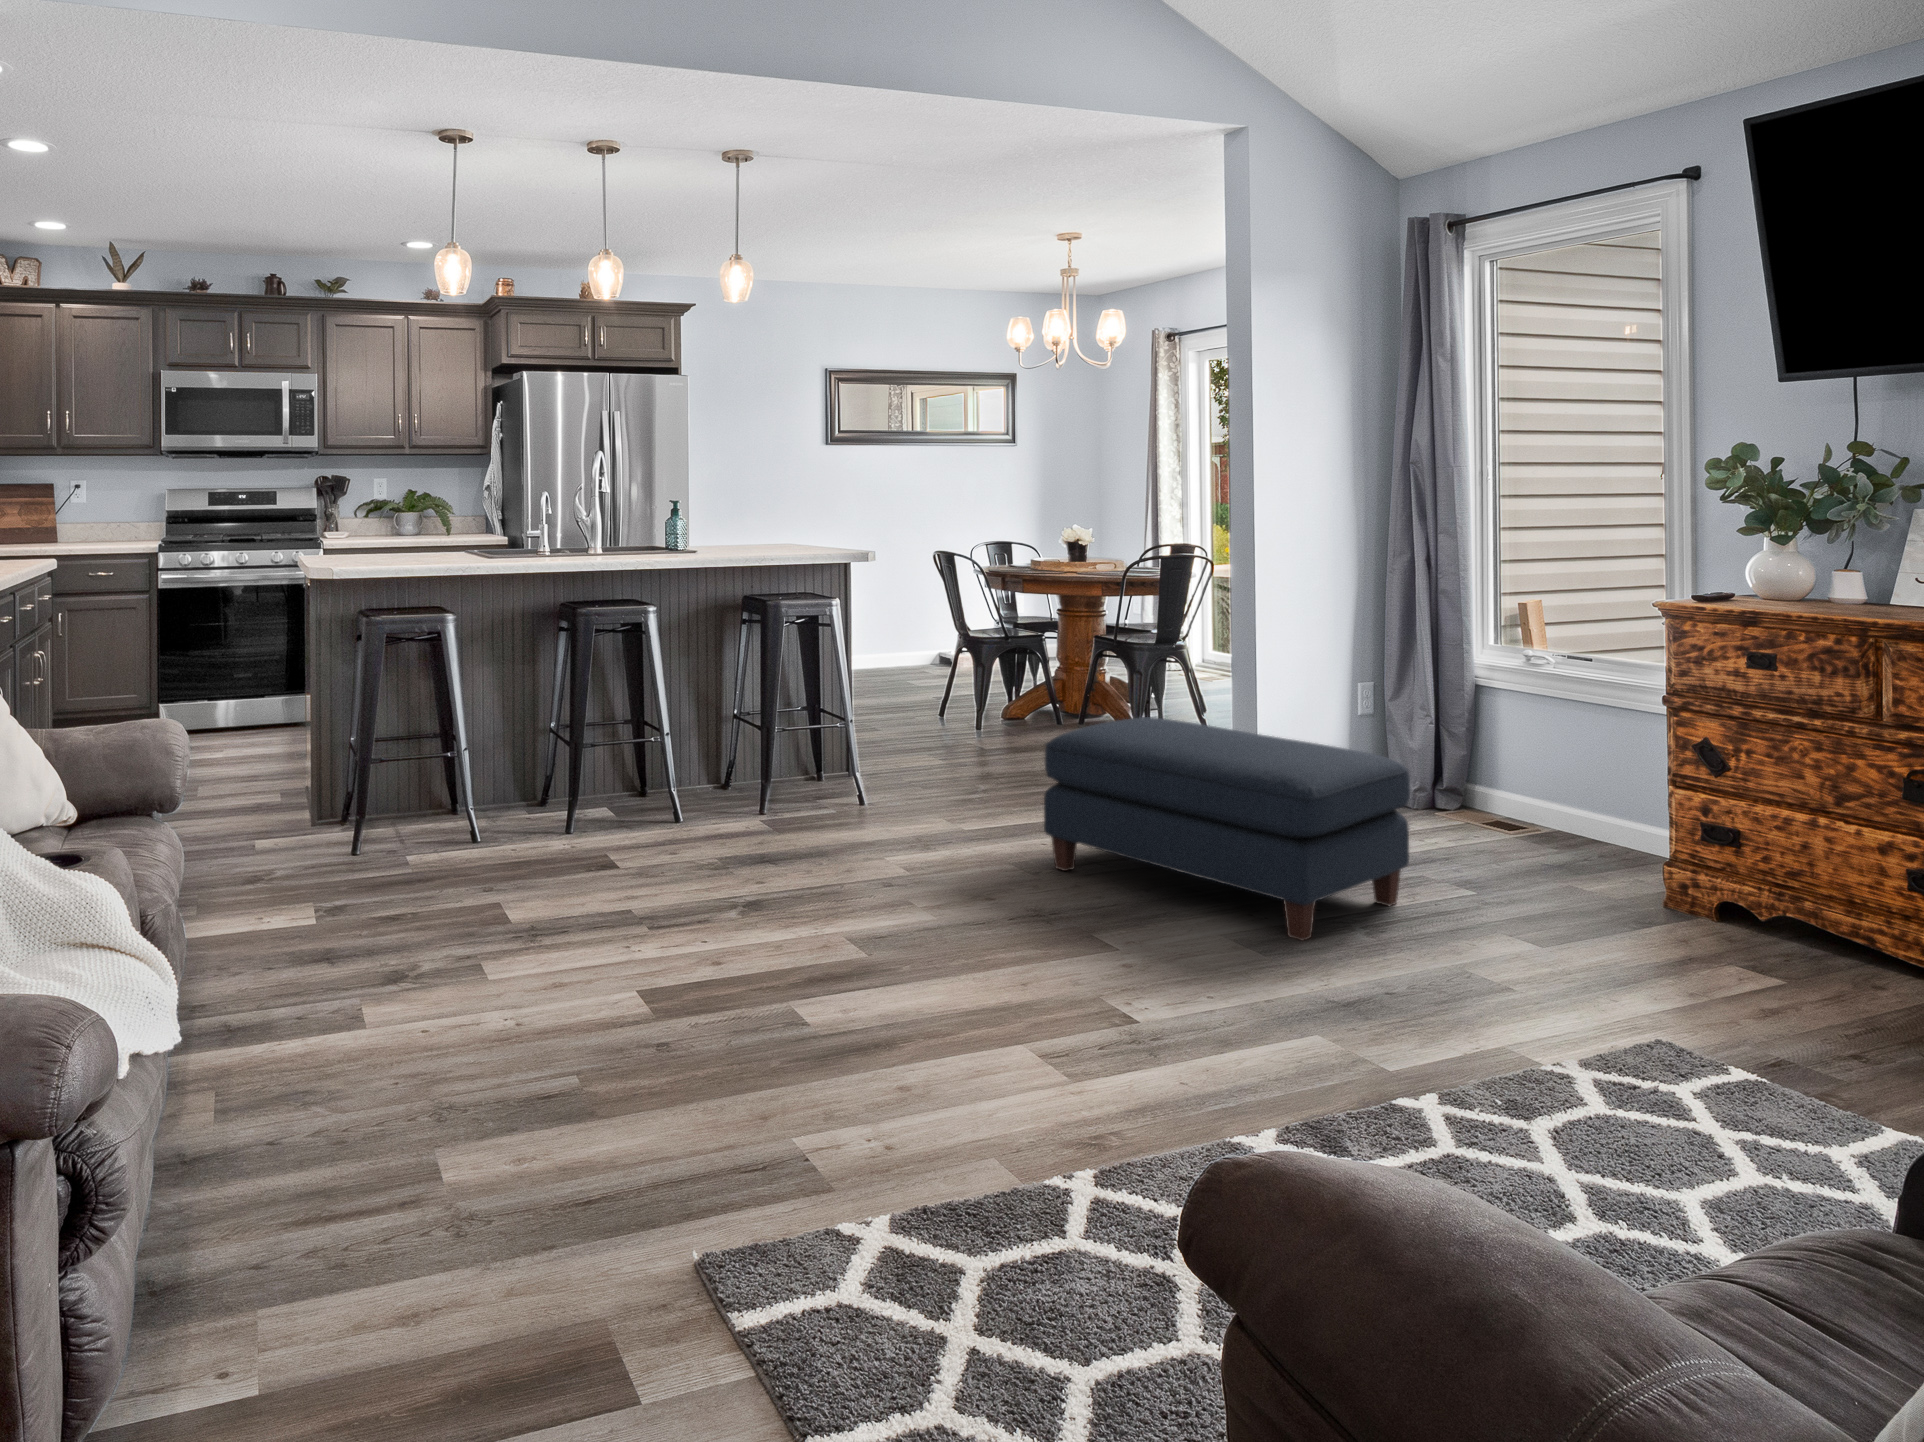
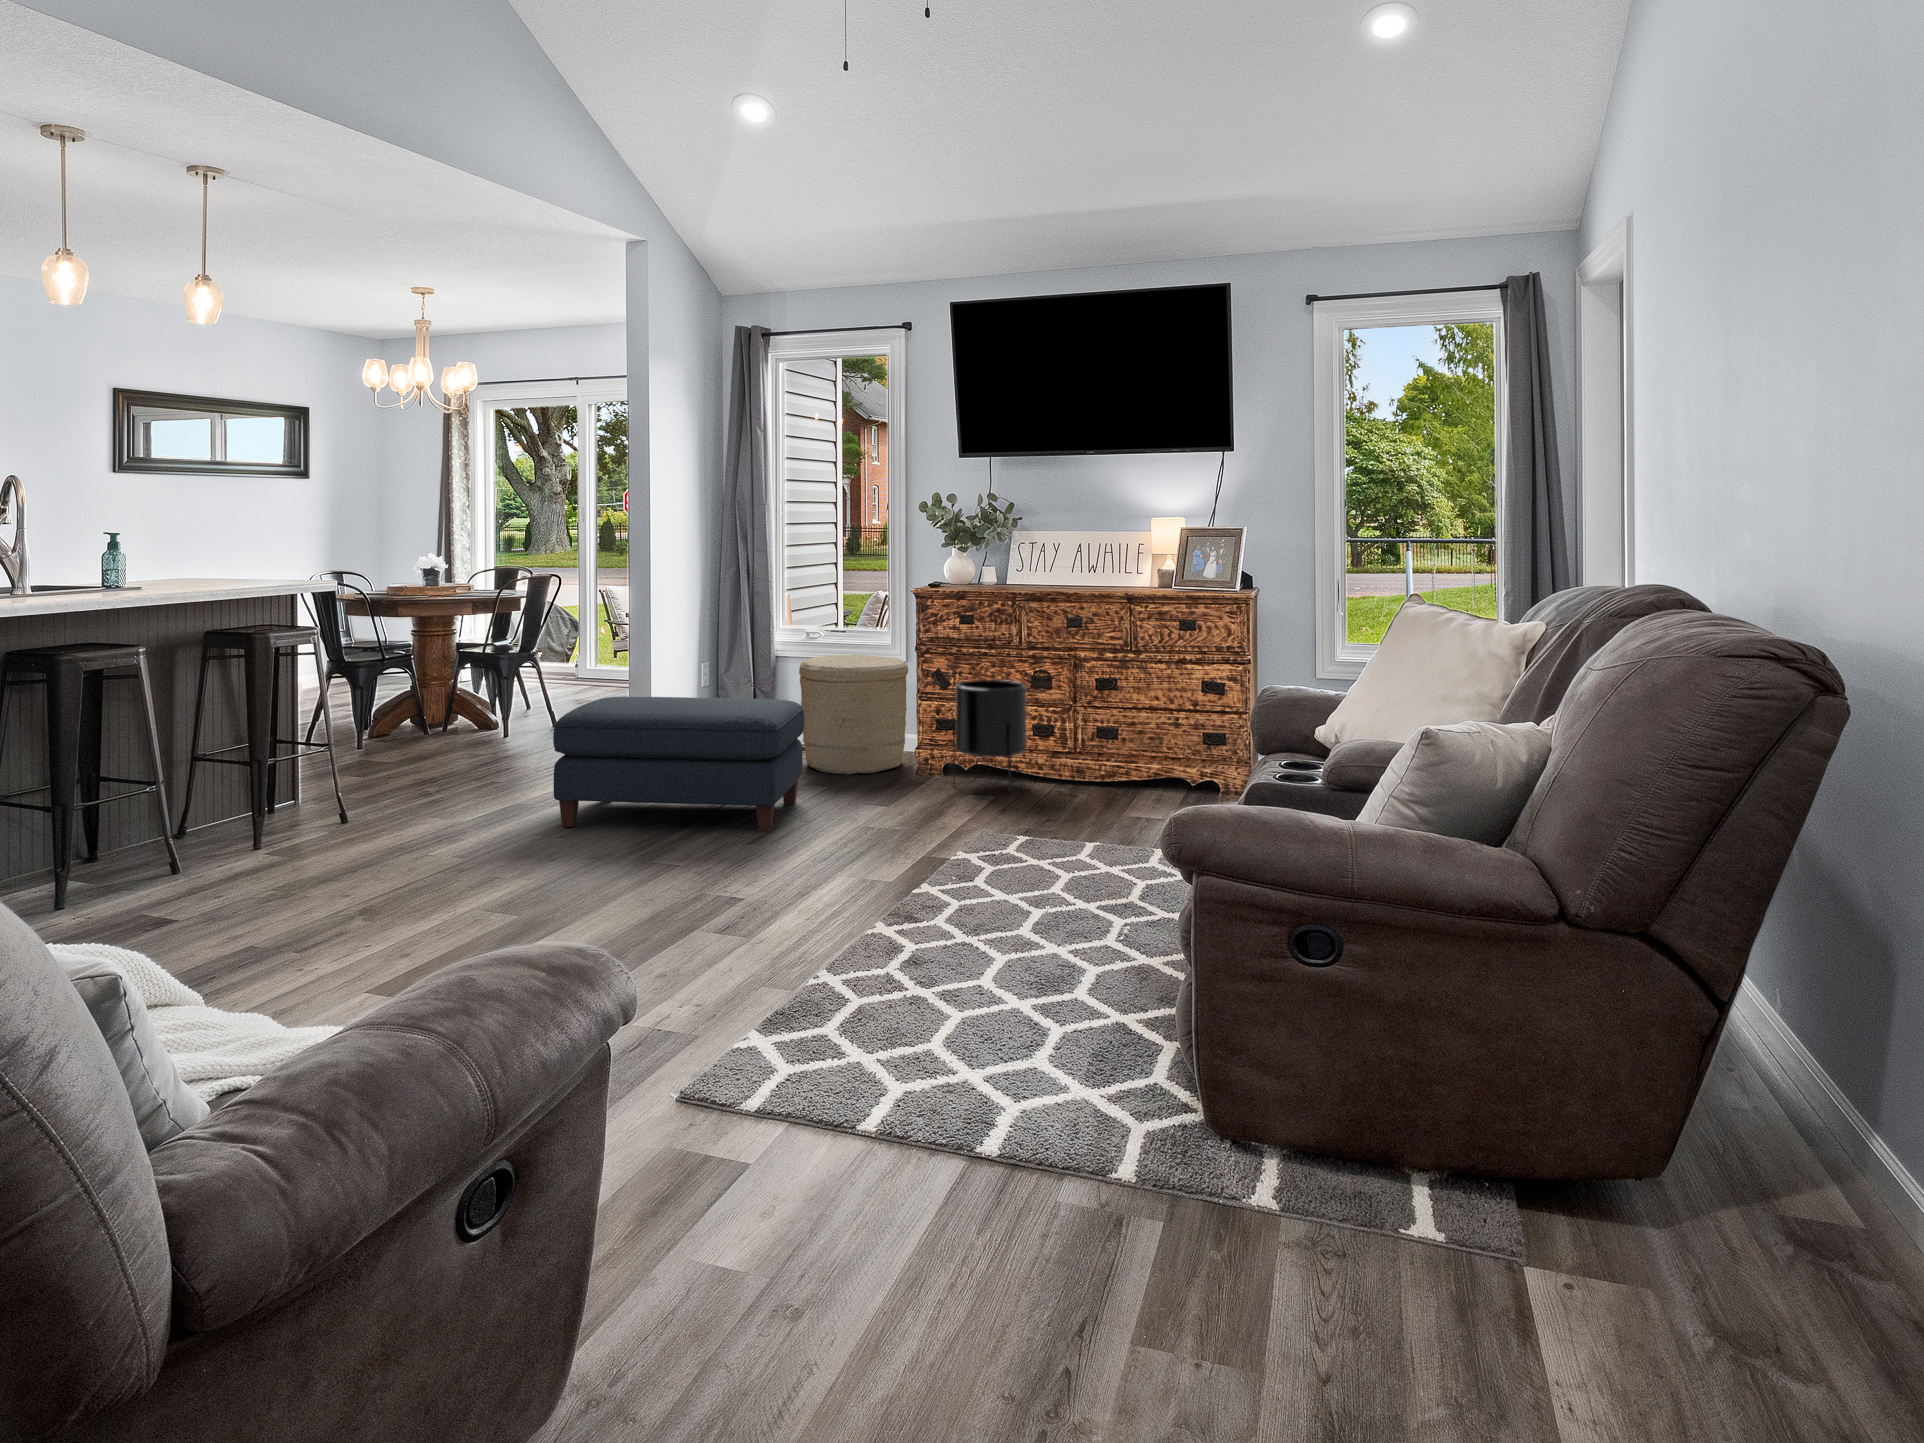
basket: none [1466,694,1666,883] -> present [799,655,909,775]
planter: none [1708,768,1872,977] -> present [953,680,1027,792]

